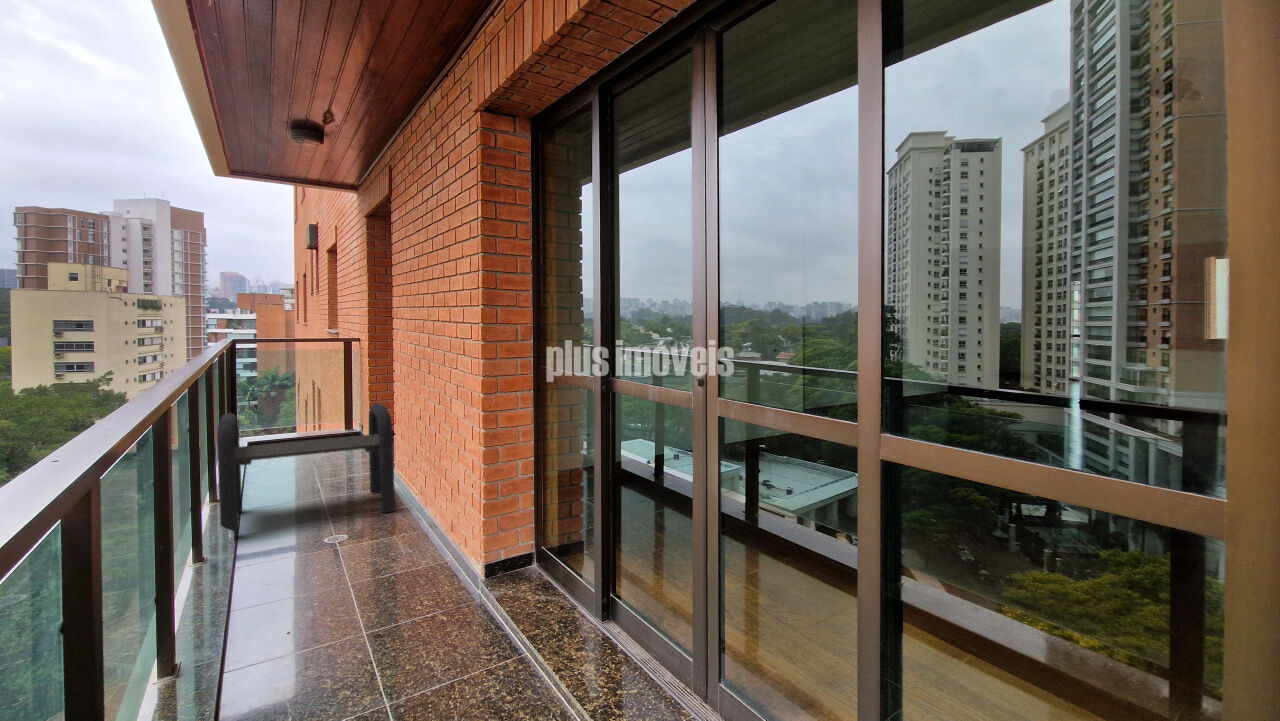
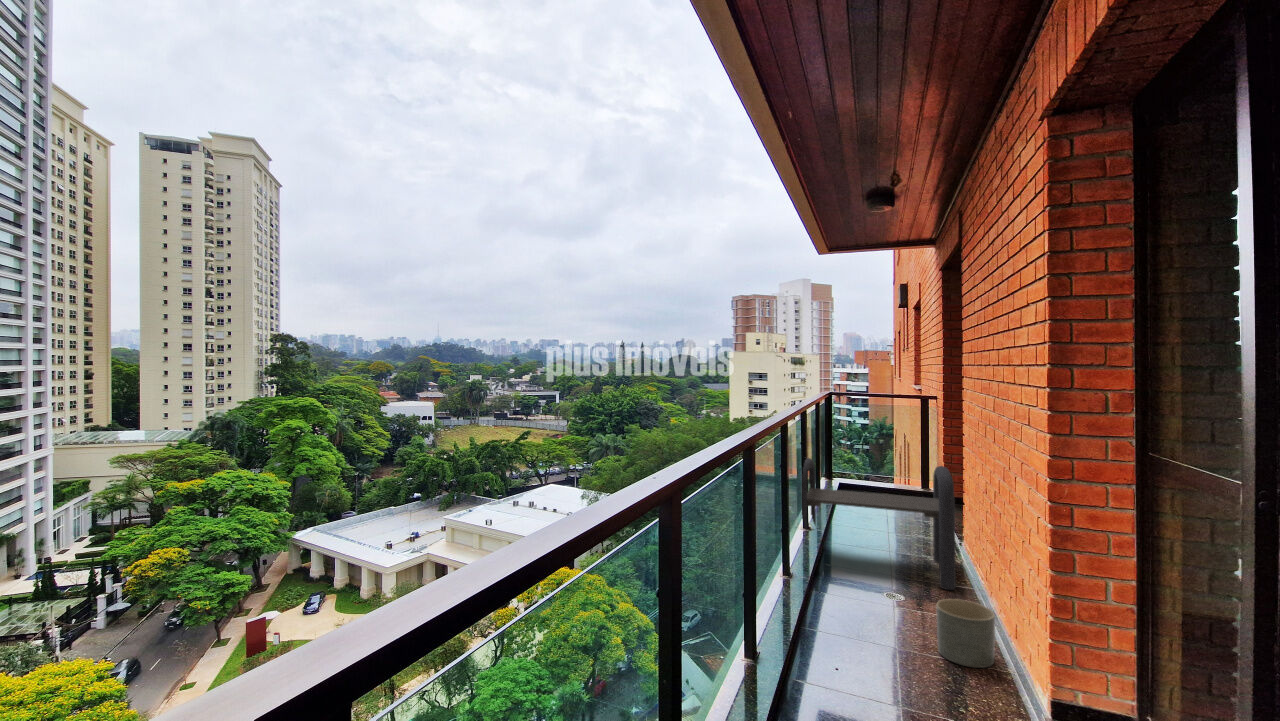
planter: none [391,511,437,565] -> present [936,599,995,668]

